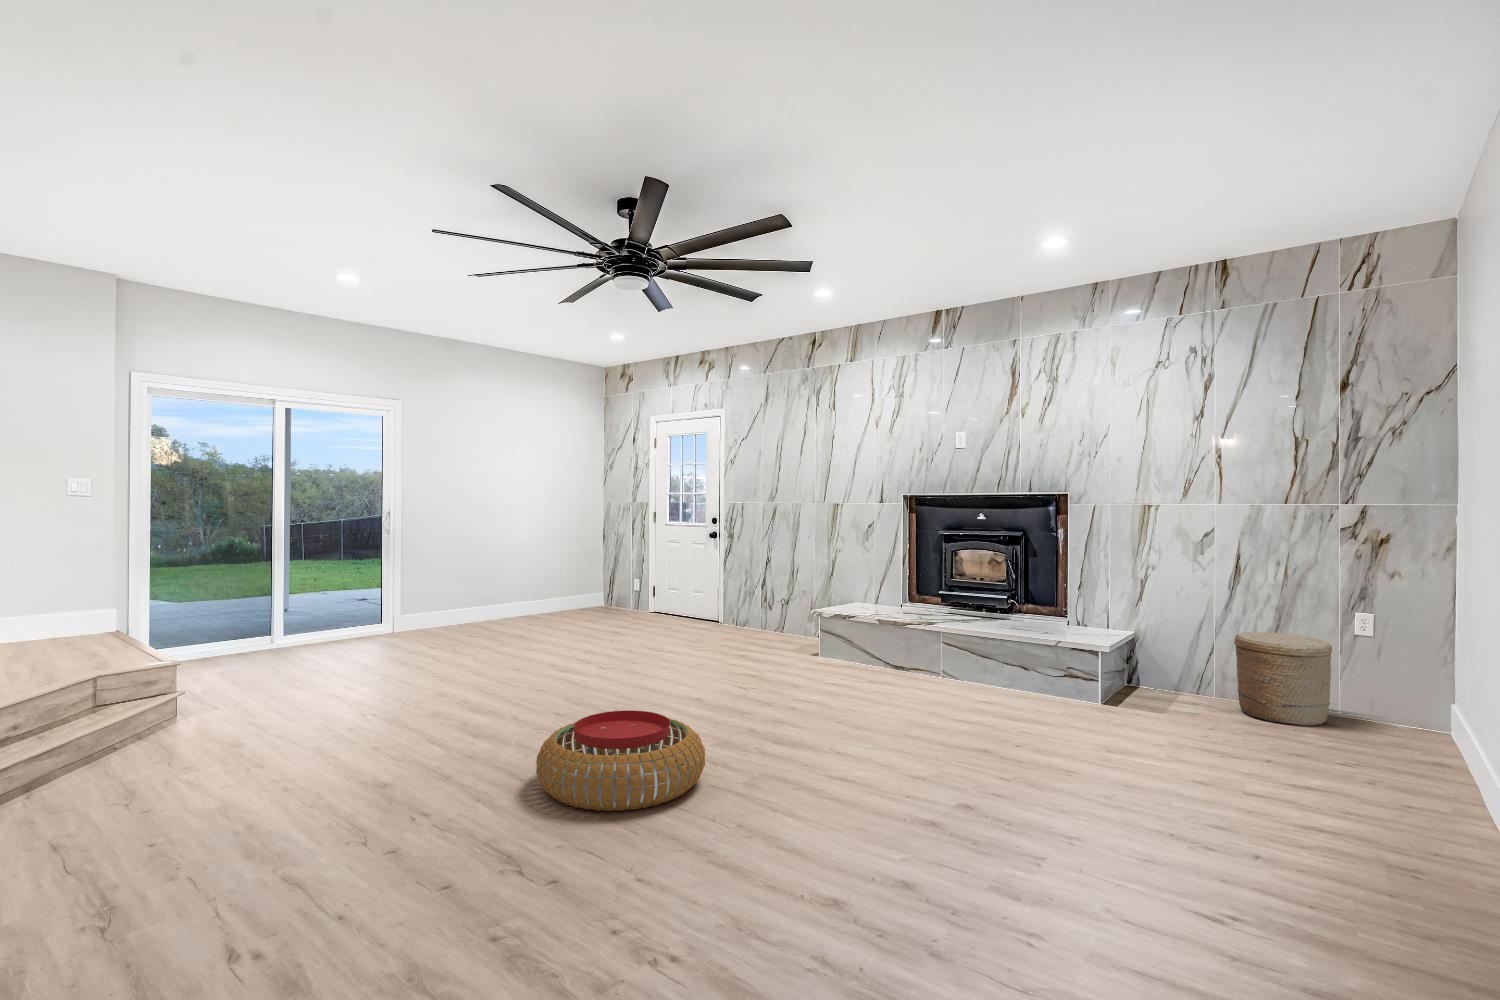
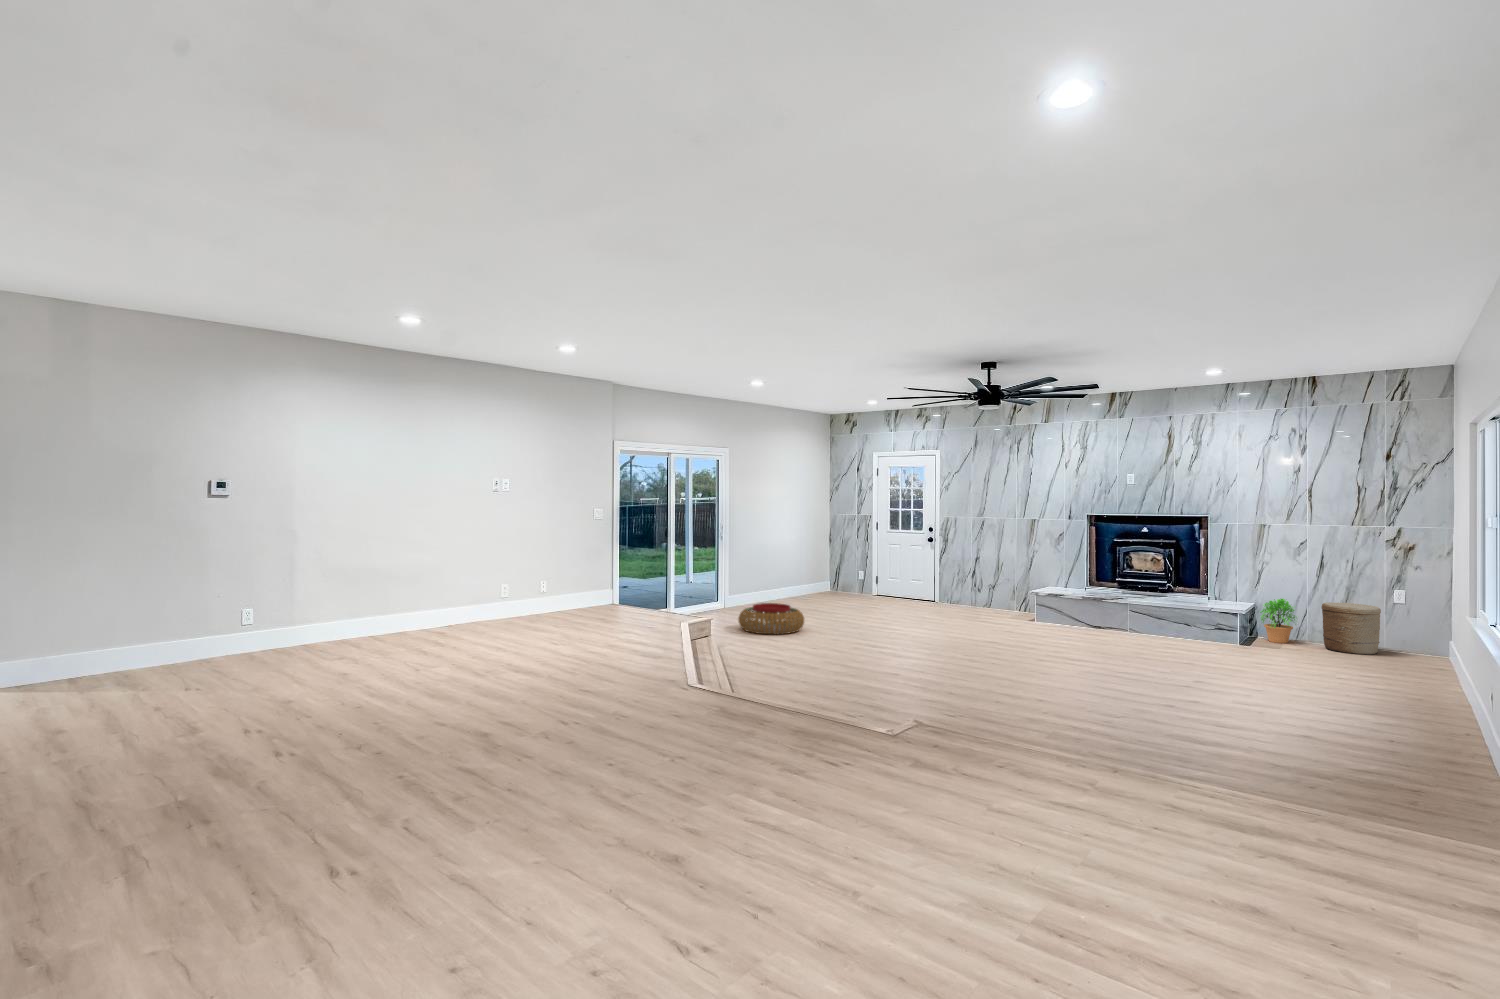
potted plant: none [1138,623,1201,699] -> present [1260,599,1295,643]
pouf: present [536,710,705,811] -> present [739,603,804,634]

